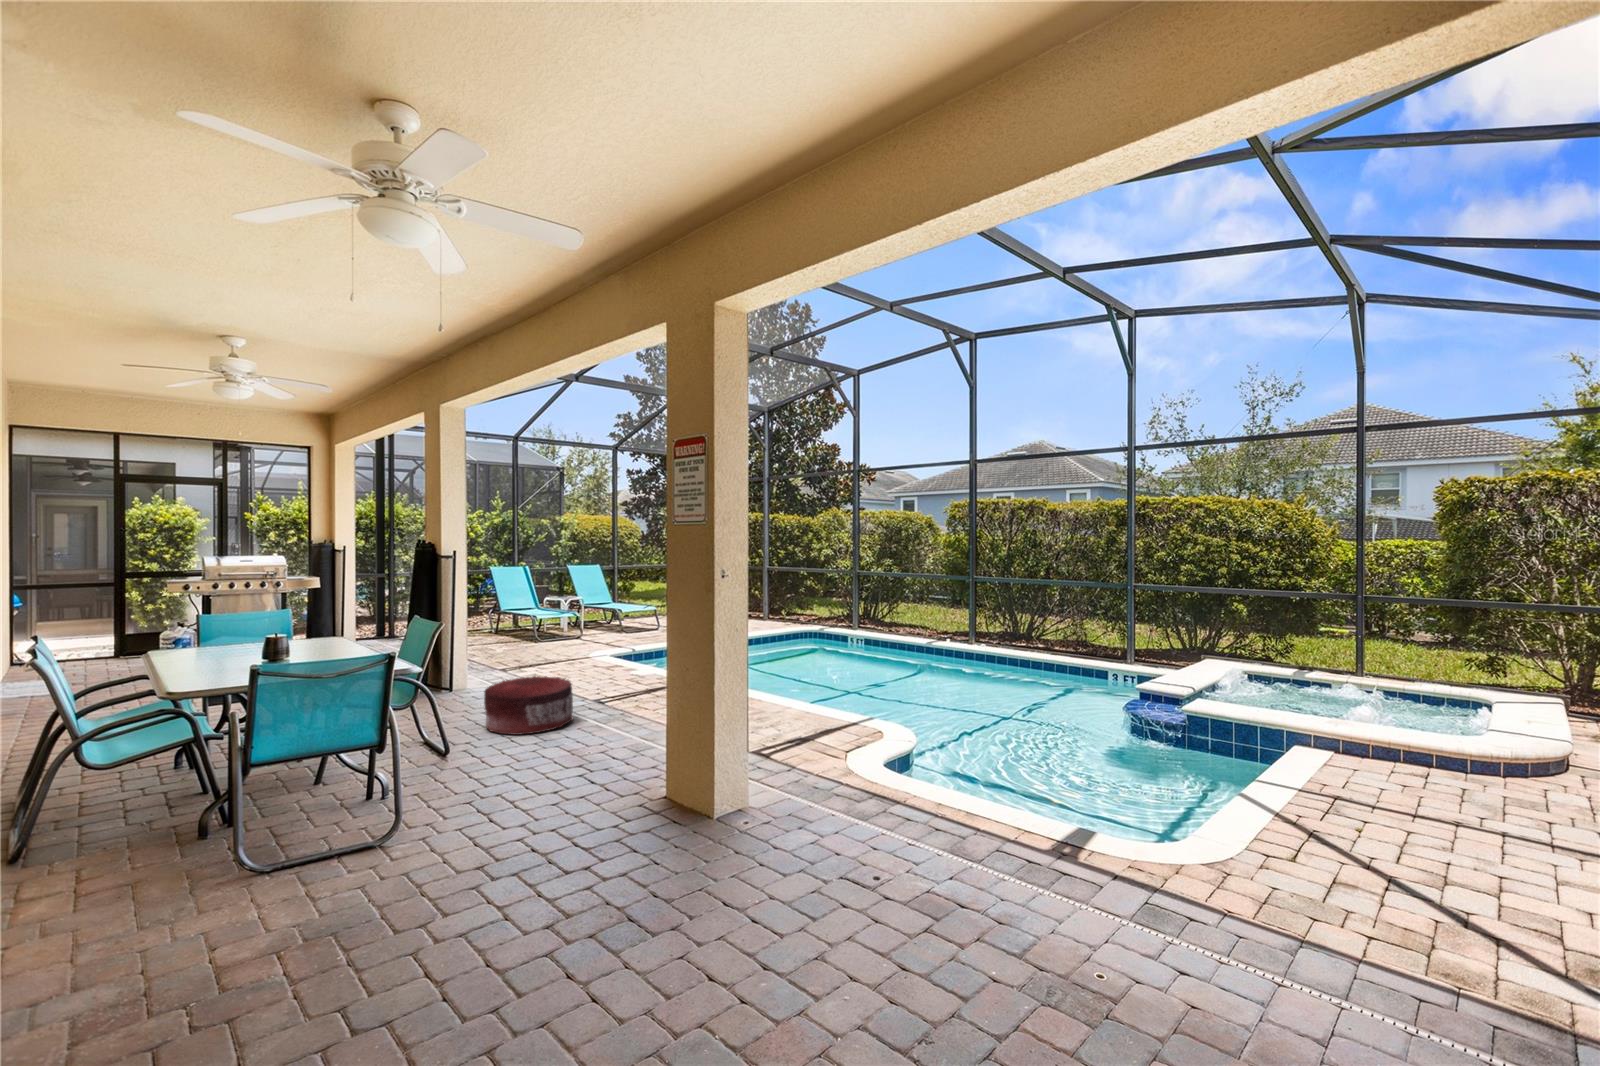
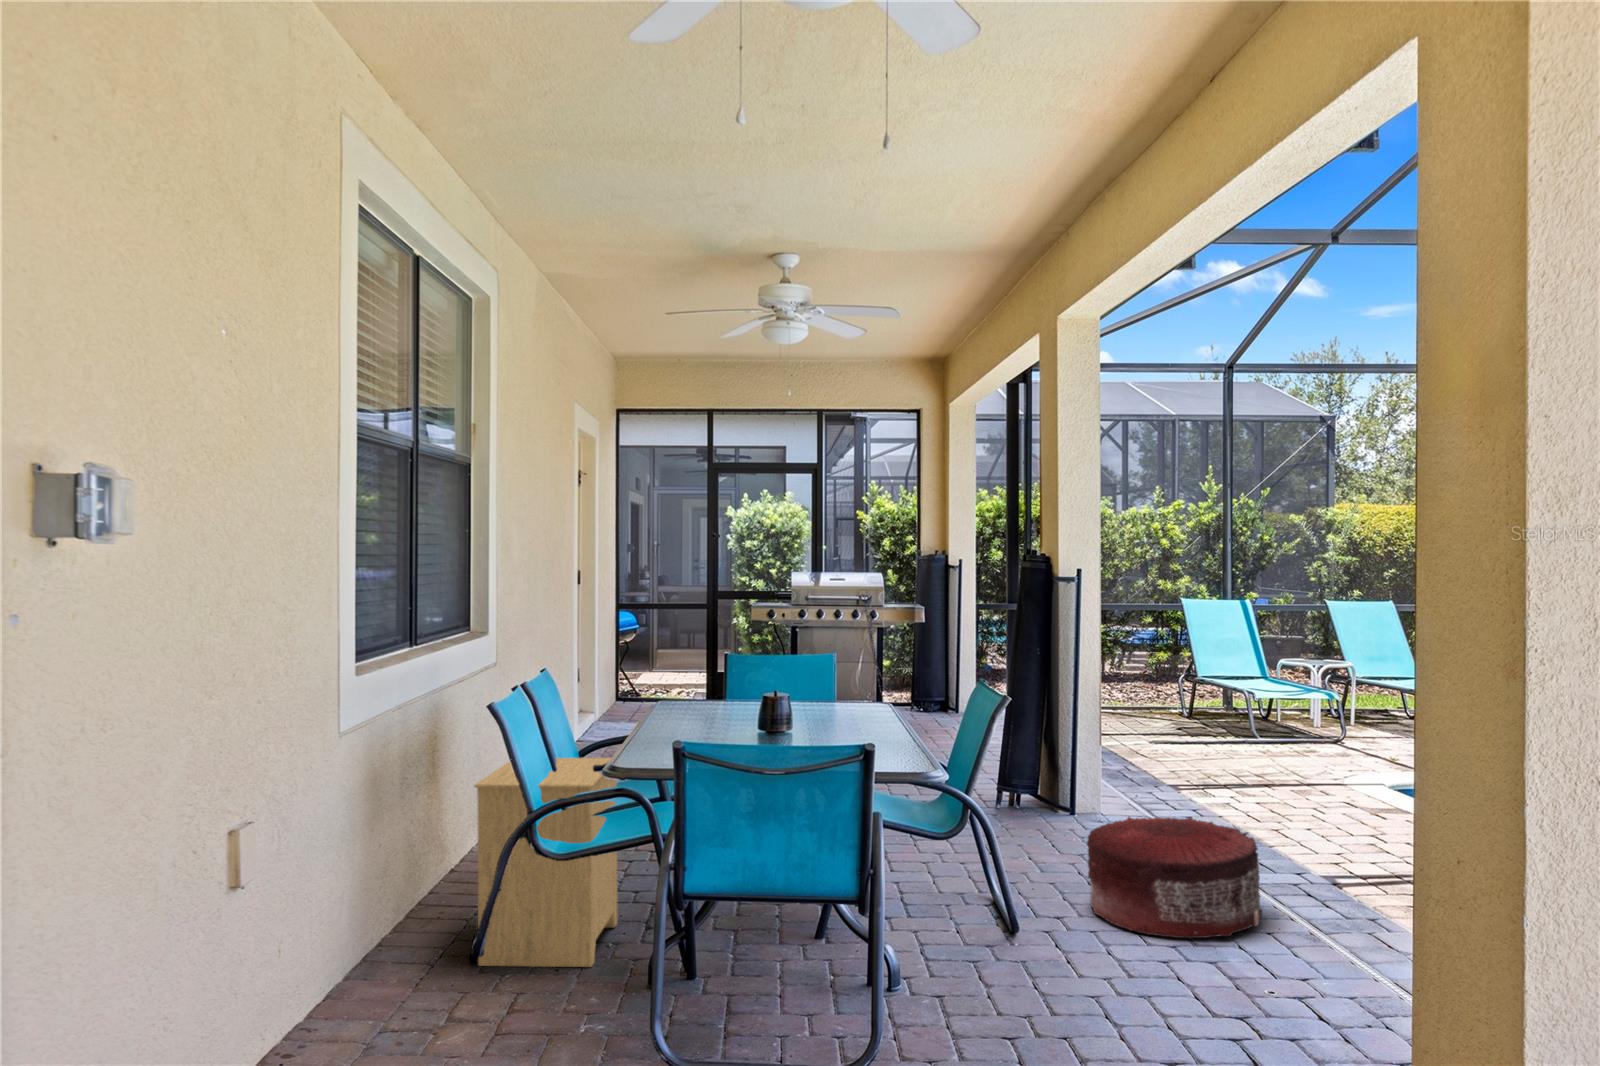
side table: none [53,685,166,845] -> present [474,758,617,967]

